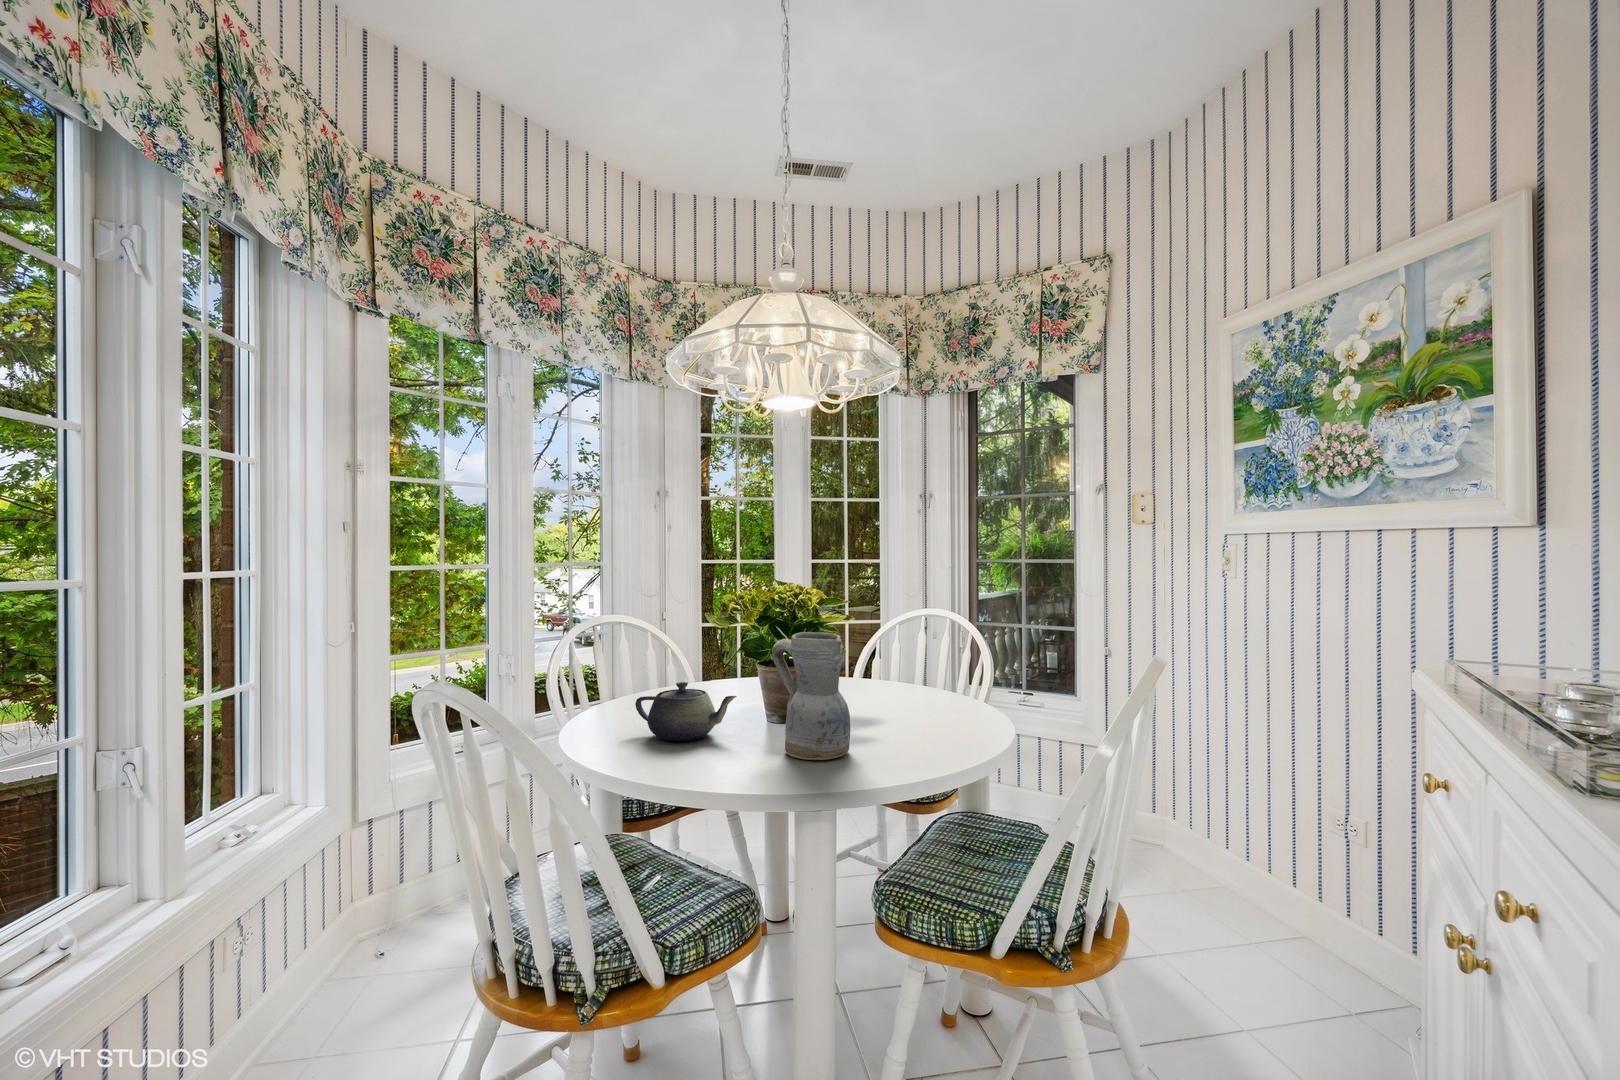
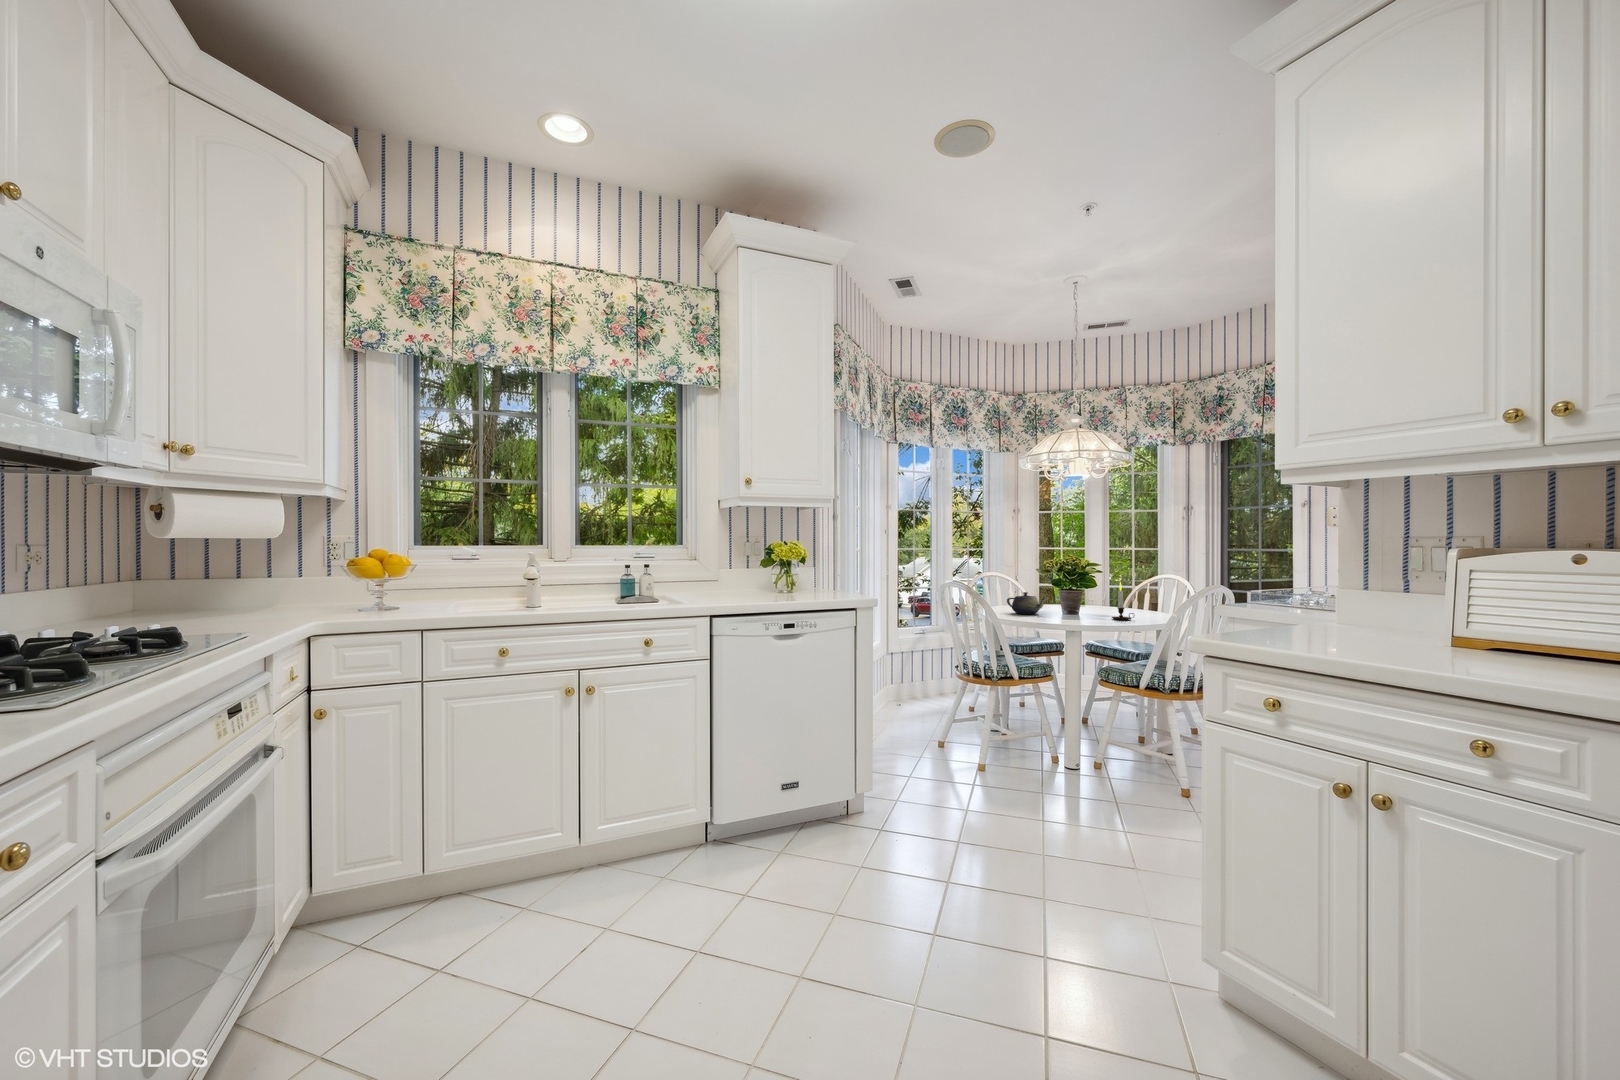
ceramic pitcher: present [772,632,850,760] -> none [1061,572,1094,620]
candle: none [885,653,939,748] -> present [1112,582,1134,620]

